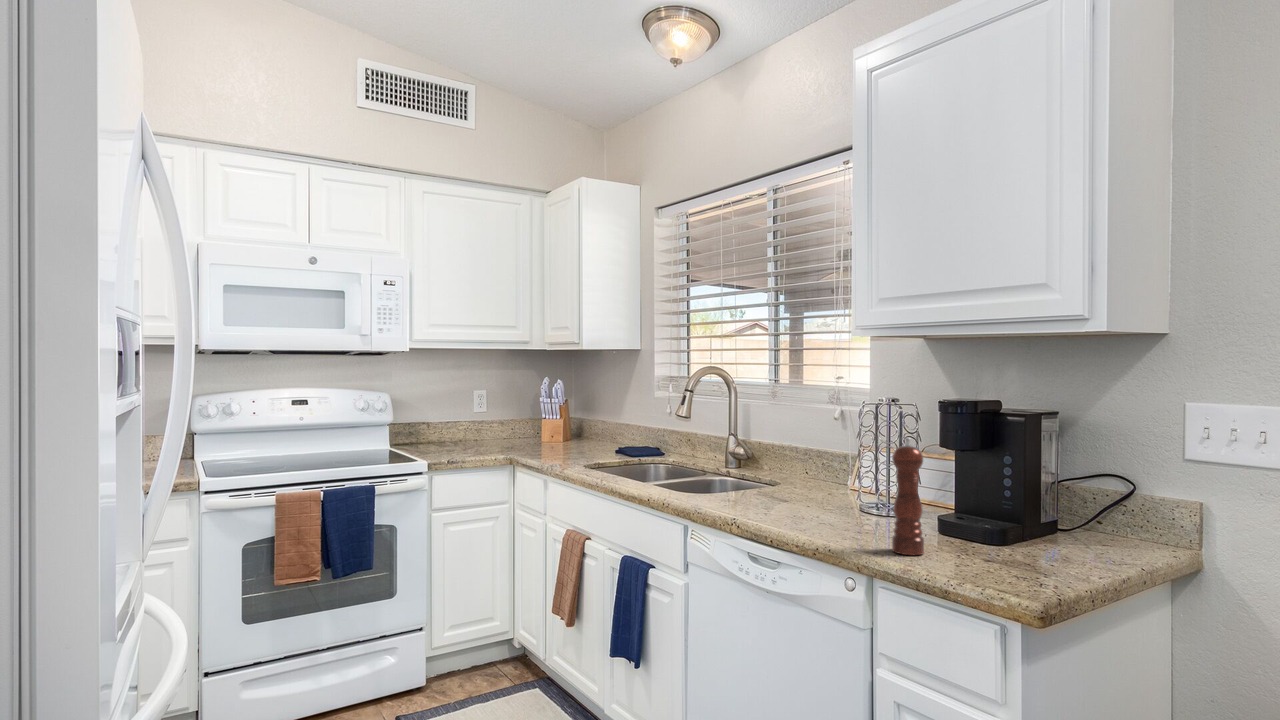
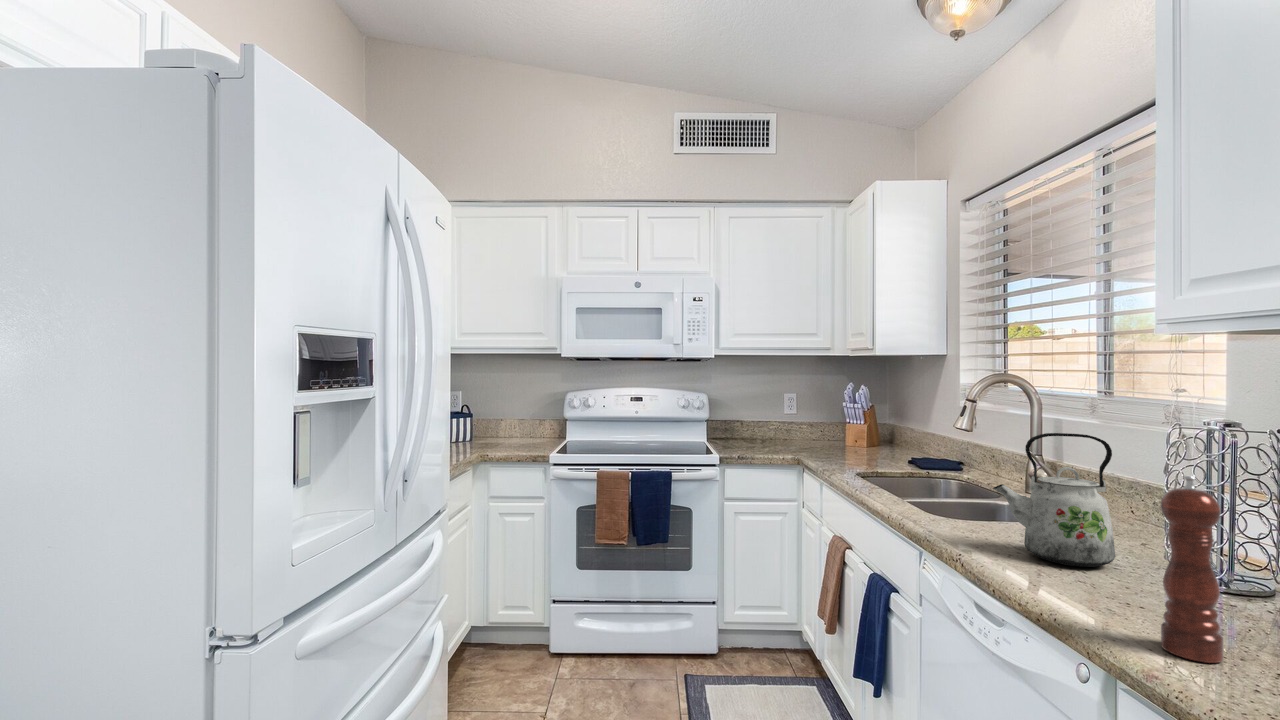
kettle: none [753,415,830,515] -> present [993,433,1115,567]

